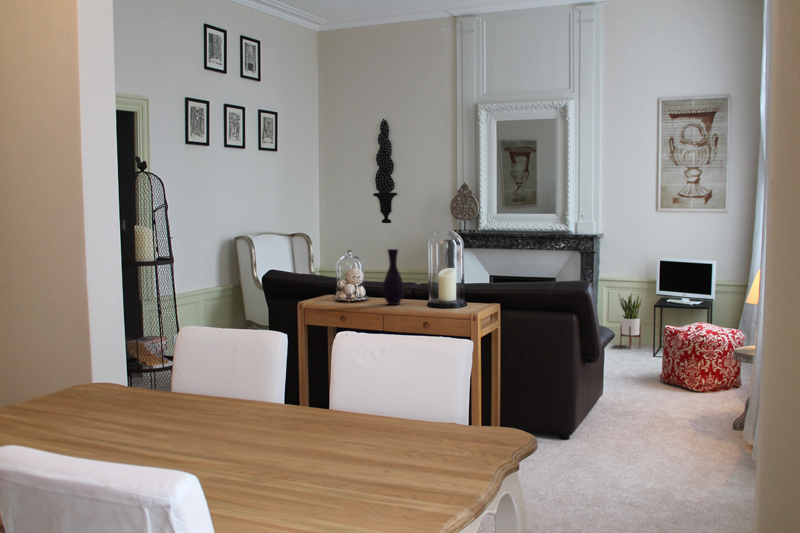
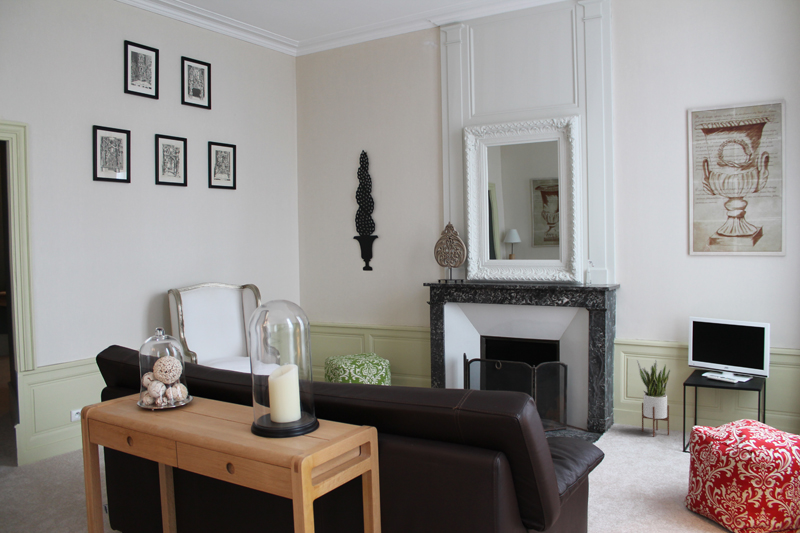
vase: present [382,249,404,305] -> none [190,329,227,421]

